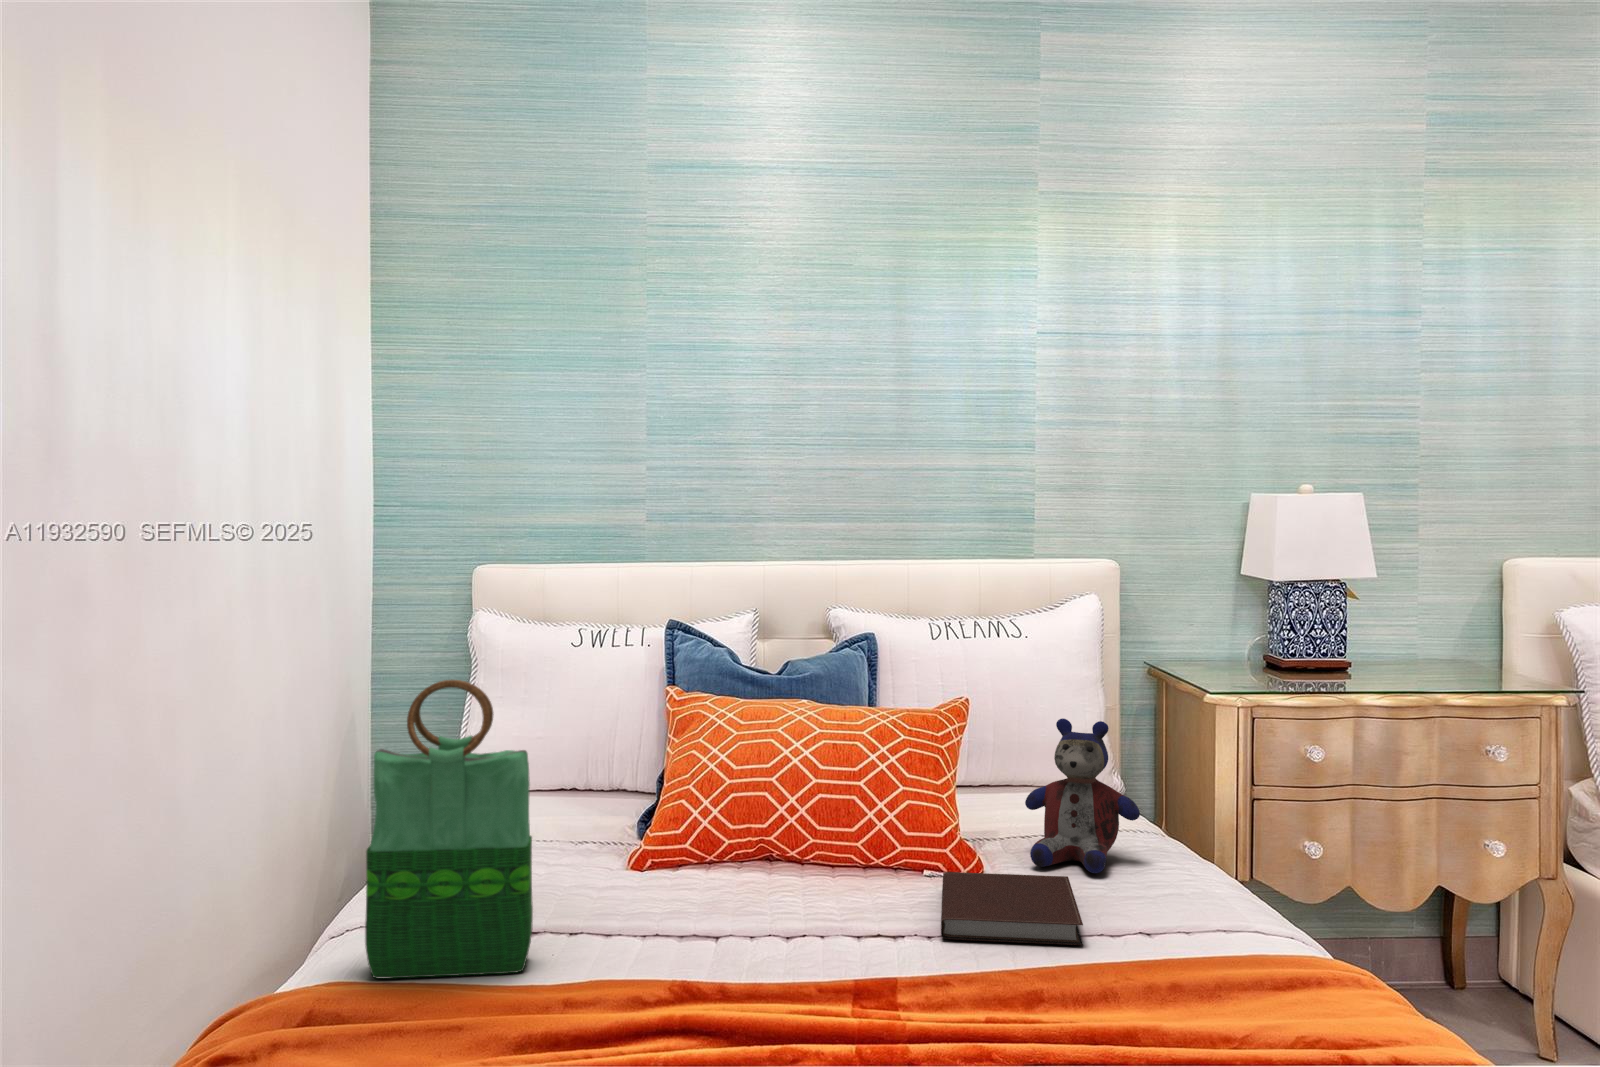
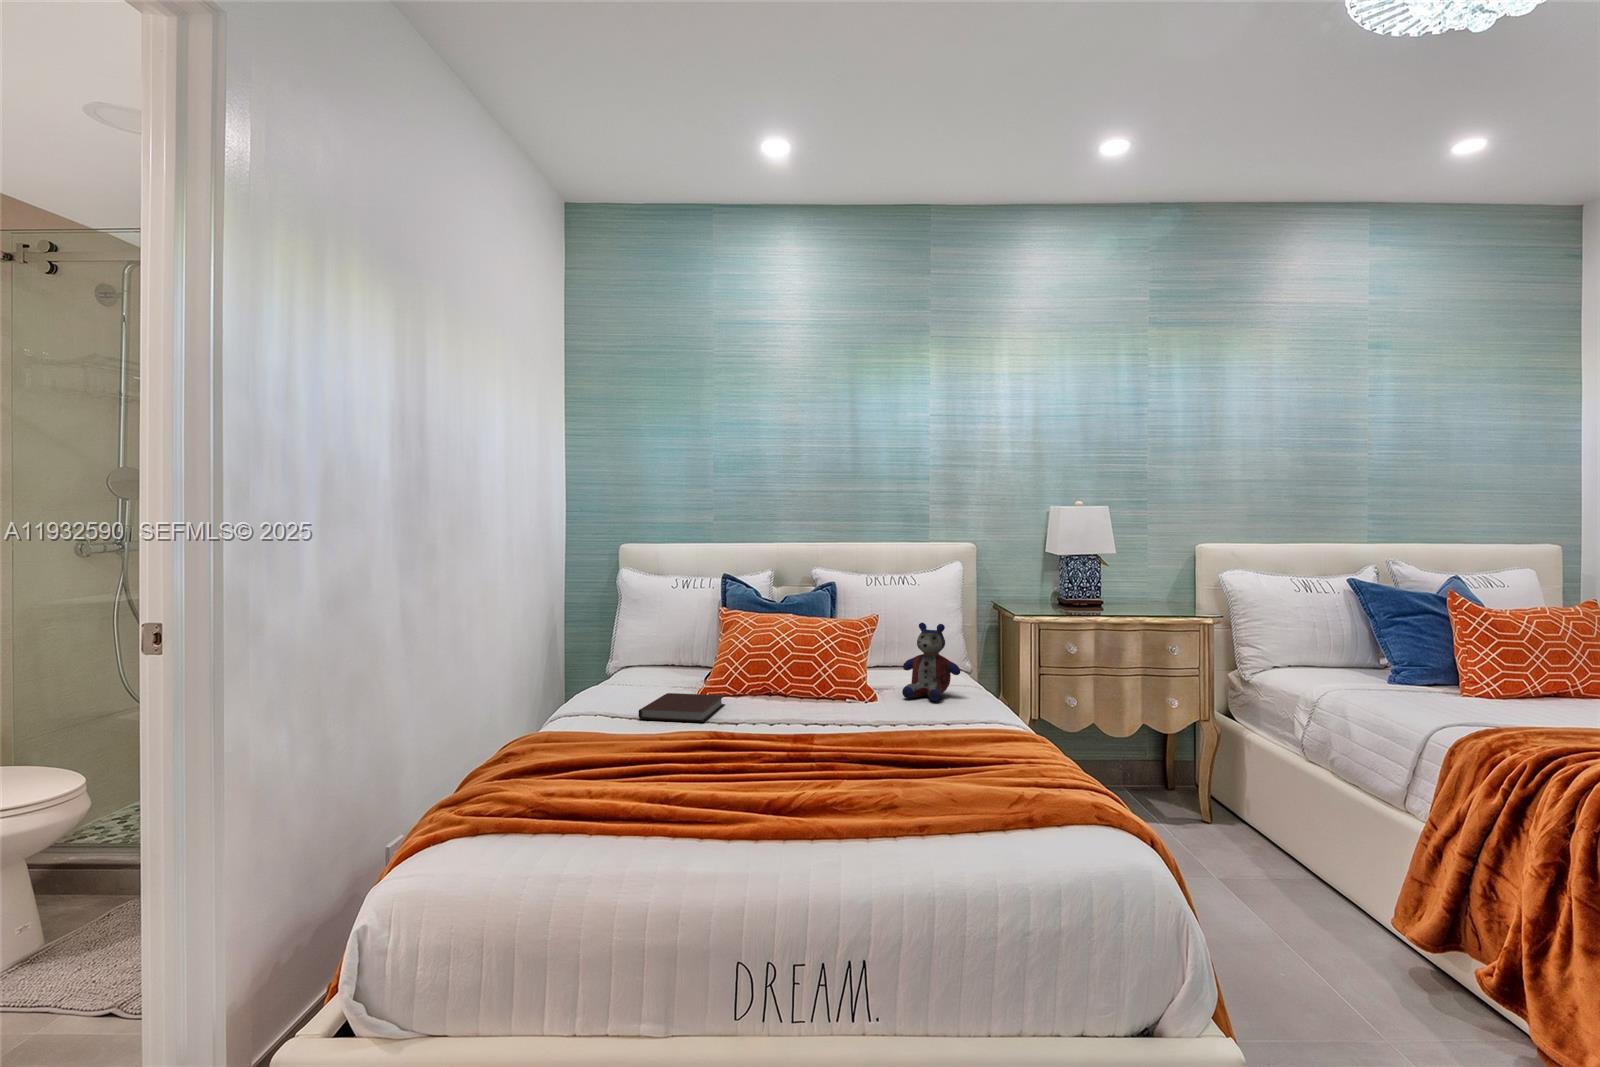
tote bag: present [365,680,533,979] -> none [564,593,643,735]
notebook: present [941,872,1083,945] -> present [639,693,725,722]

